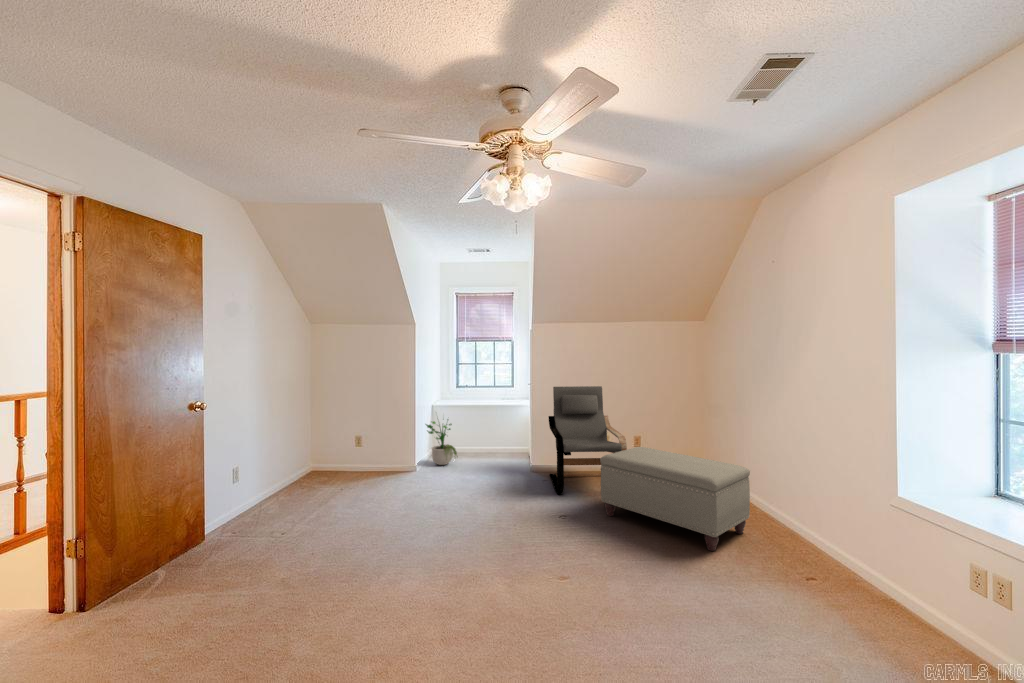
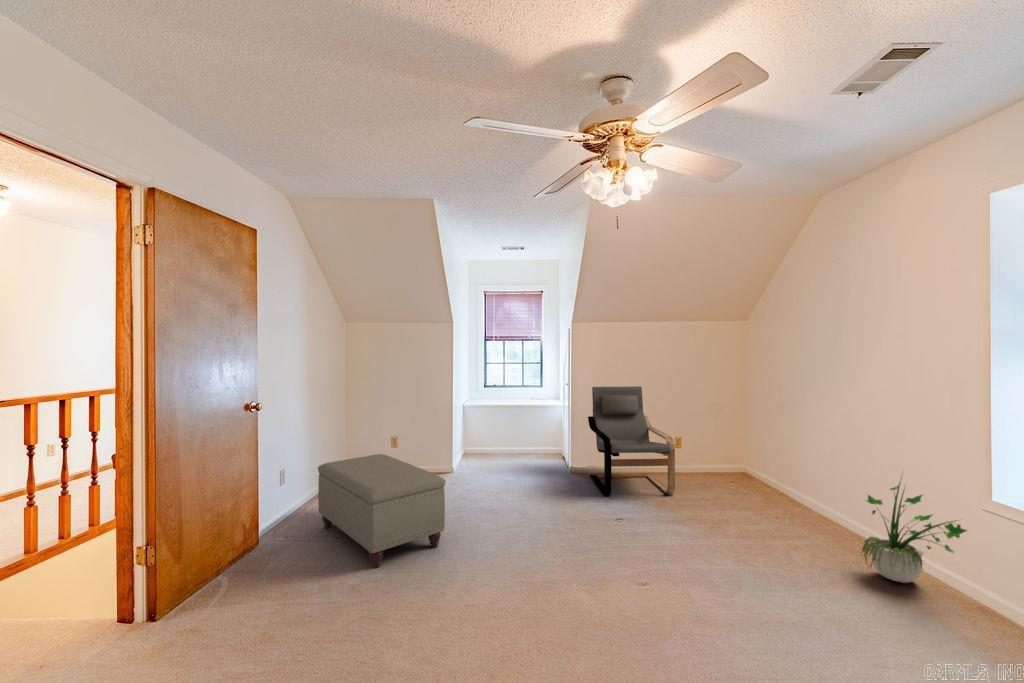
potted plant: present [426,422,457,465] -> present [862,477,967,583]
ottoman: present [600,447,750,551] -> present [318,454,446,568]

